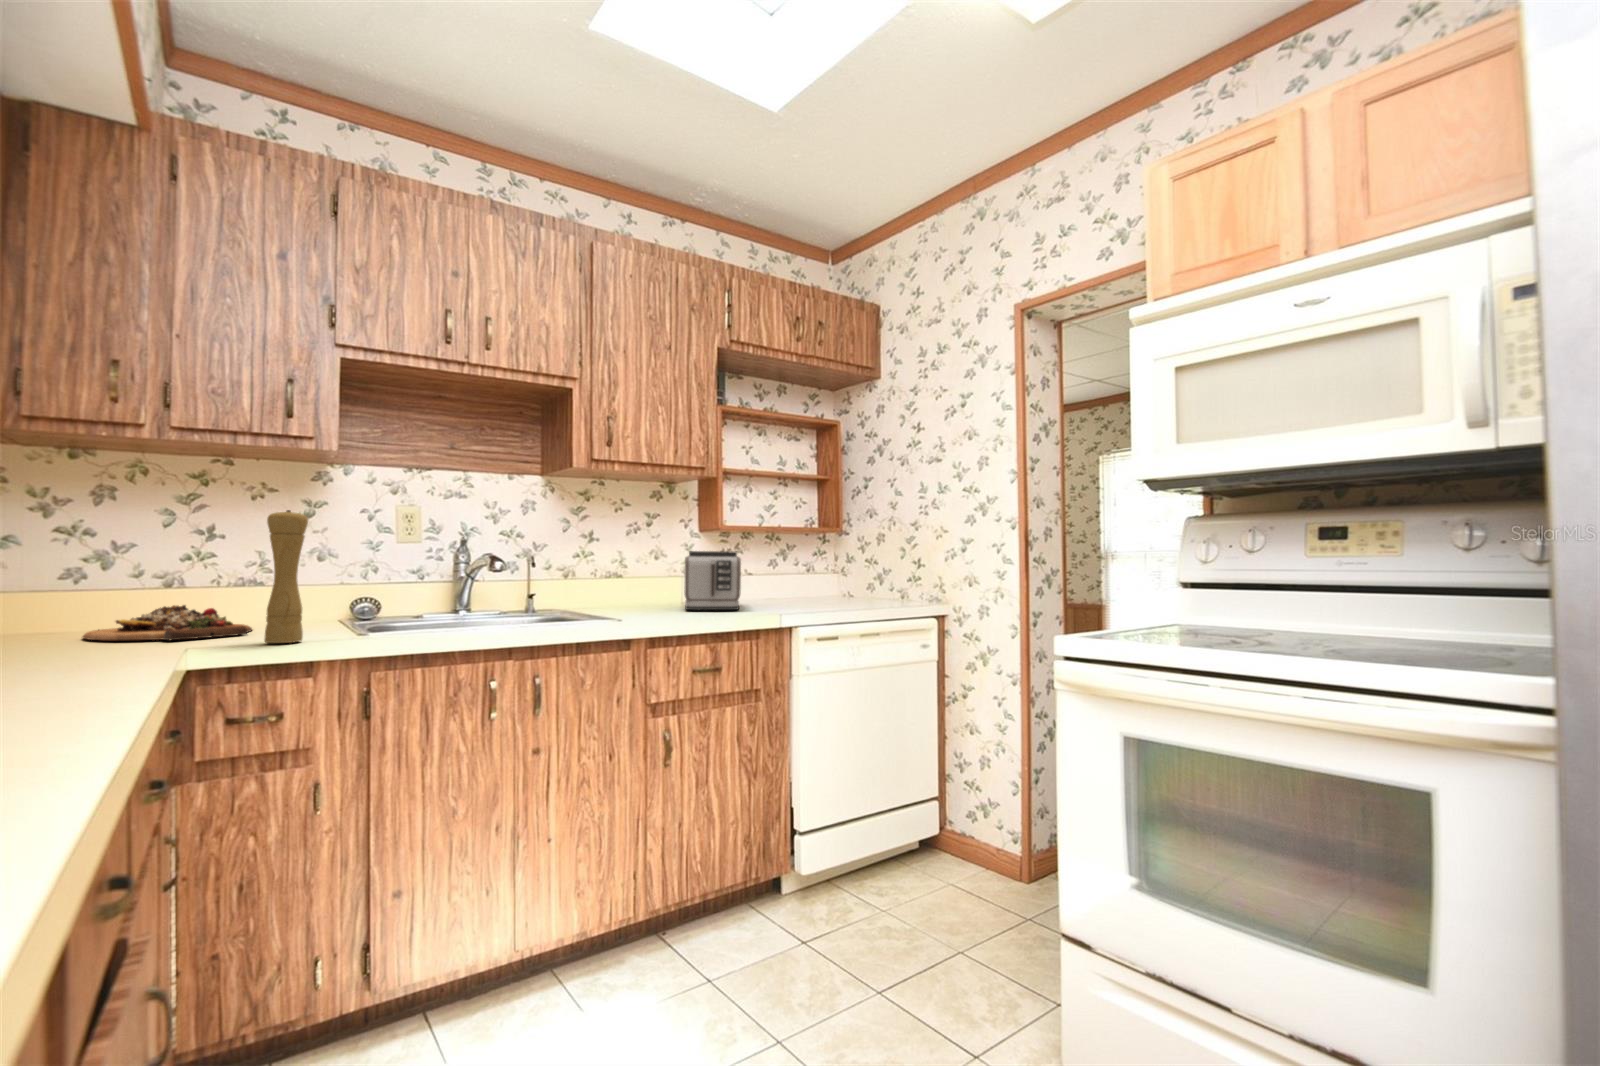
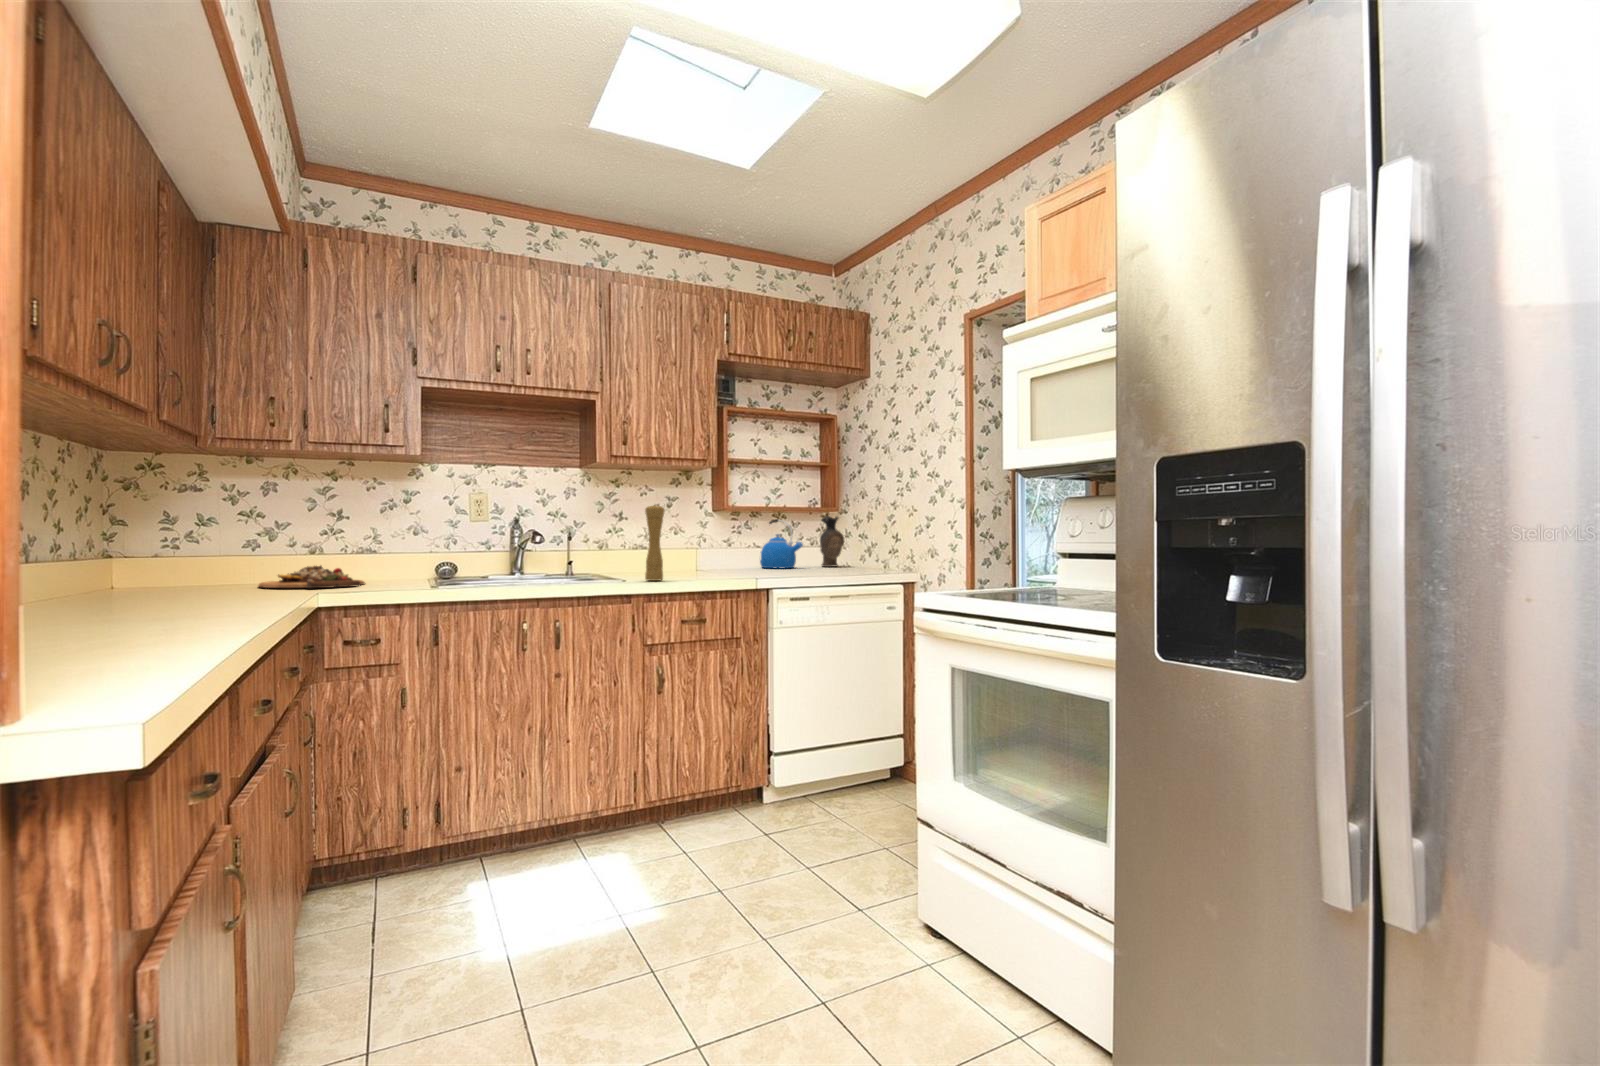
pepper mill: present [264,510,308,643] -> present [645,505,665,581]
ceramic pitcher: none [817,531,845,596] -> present [820,516,844,567]
kettle: none [751,541,803,599] -> present [760,519,803,568]
toaster: present [684,551,741,610] -> none [687,528,738,575]

